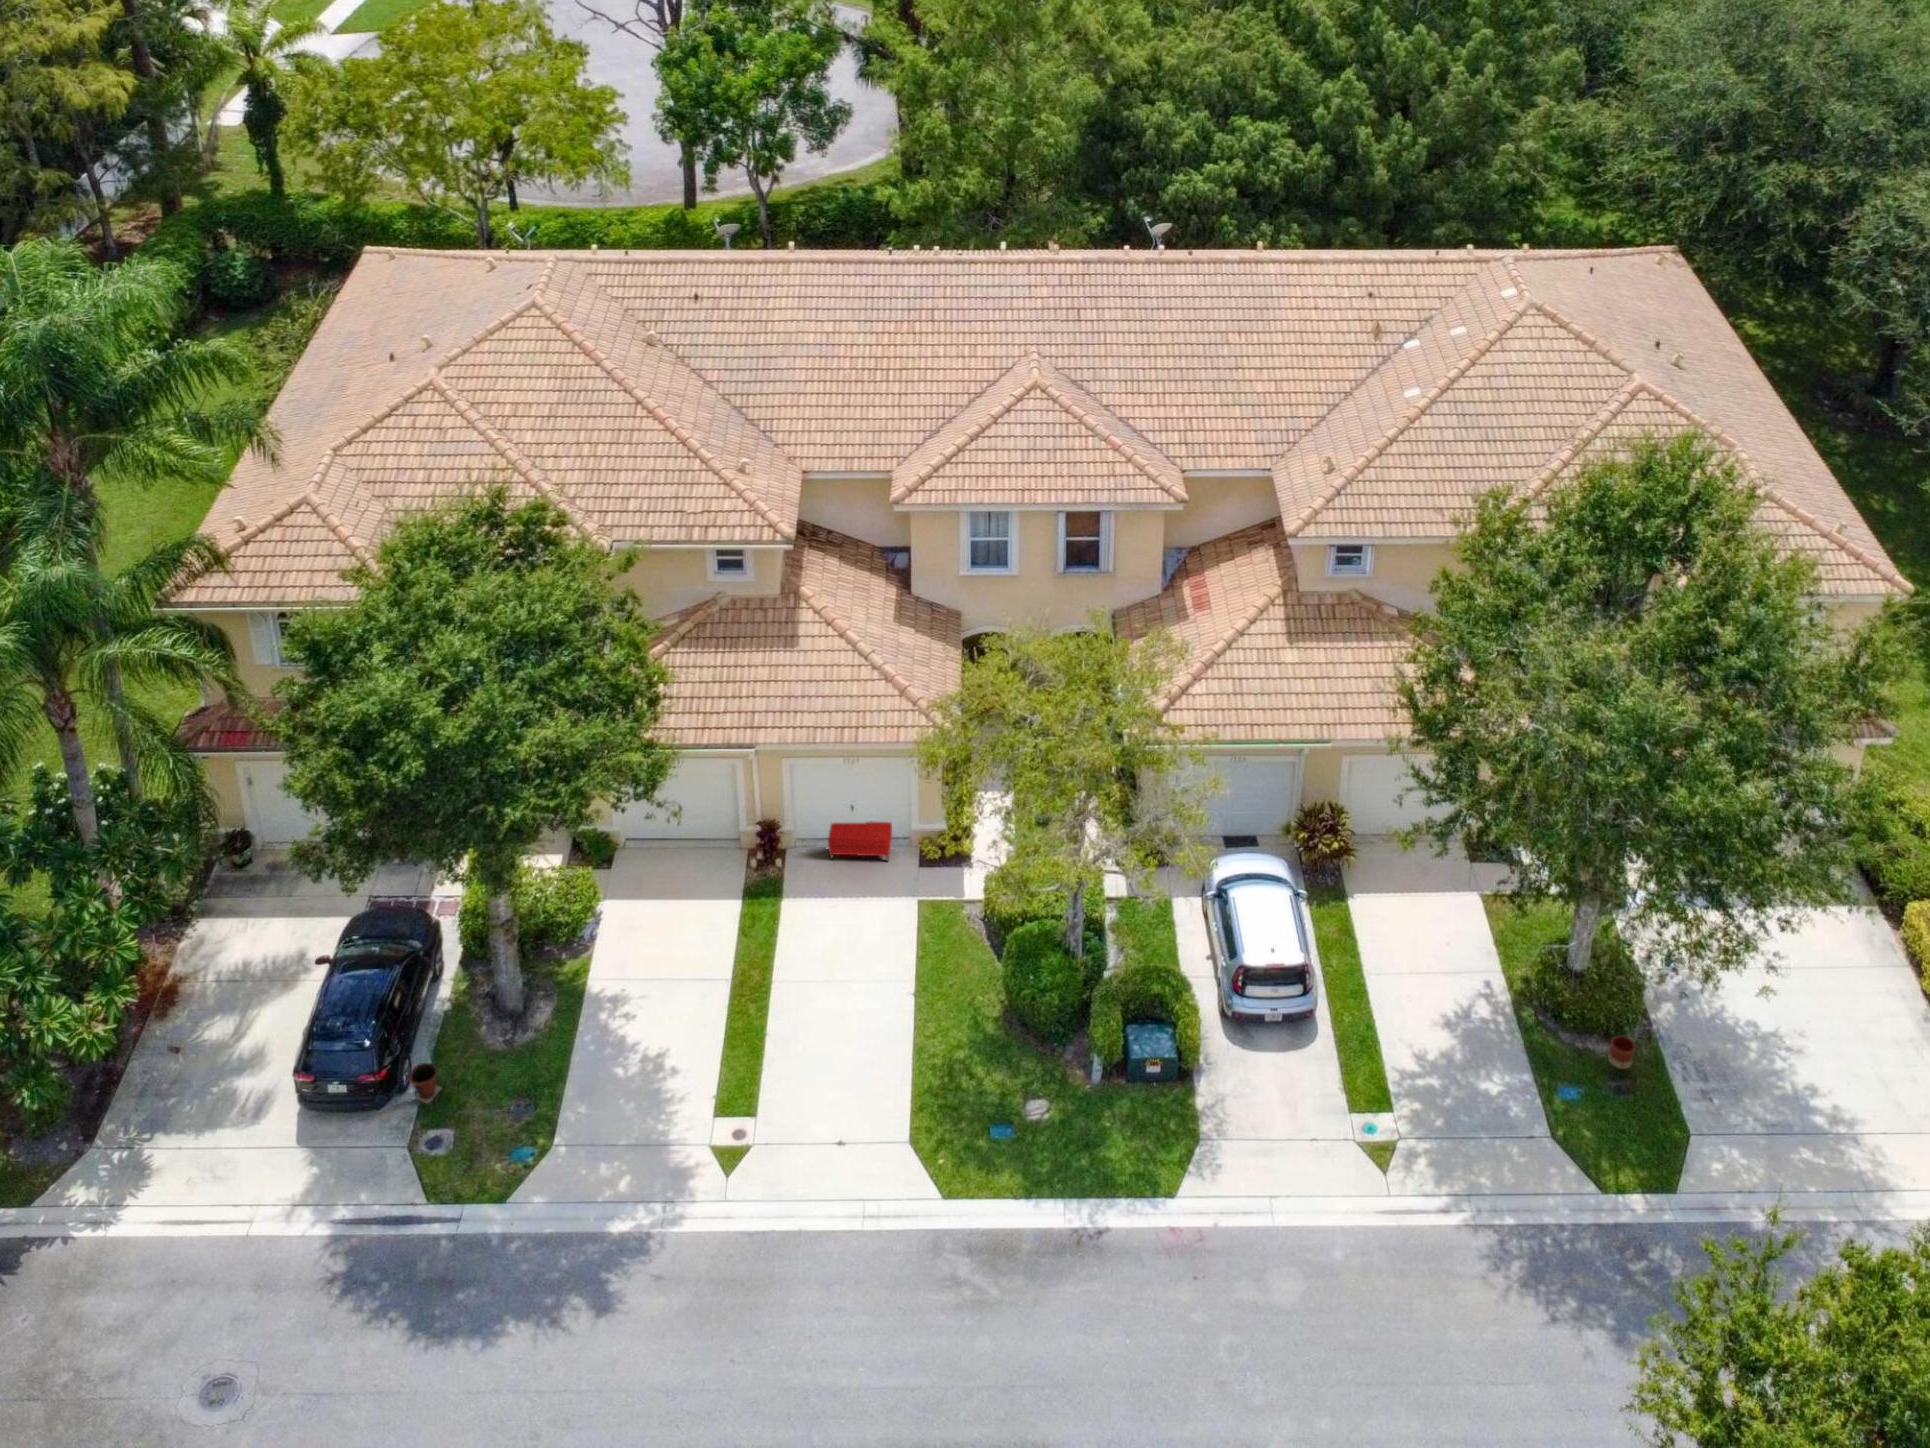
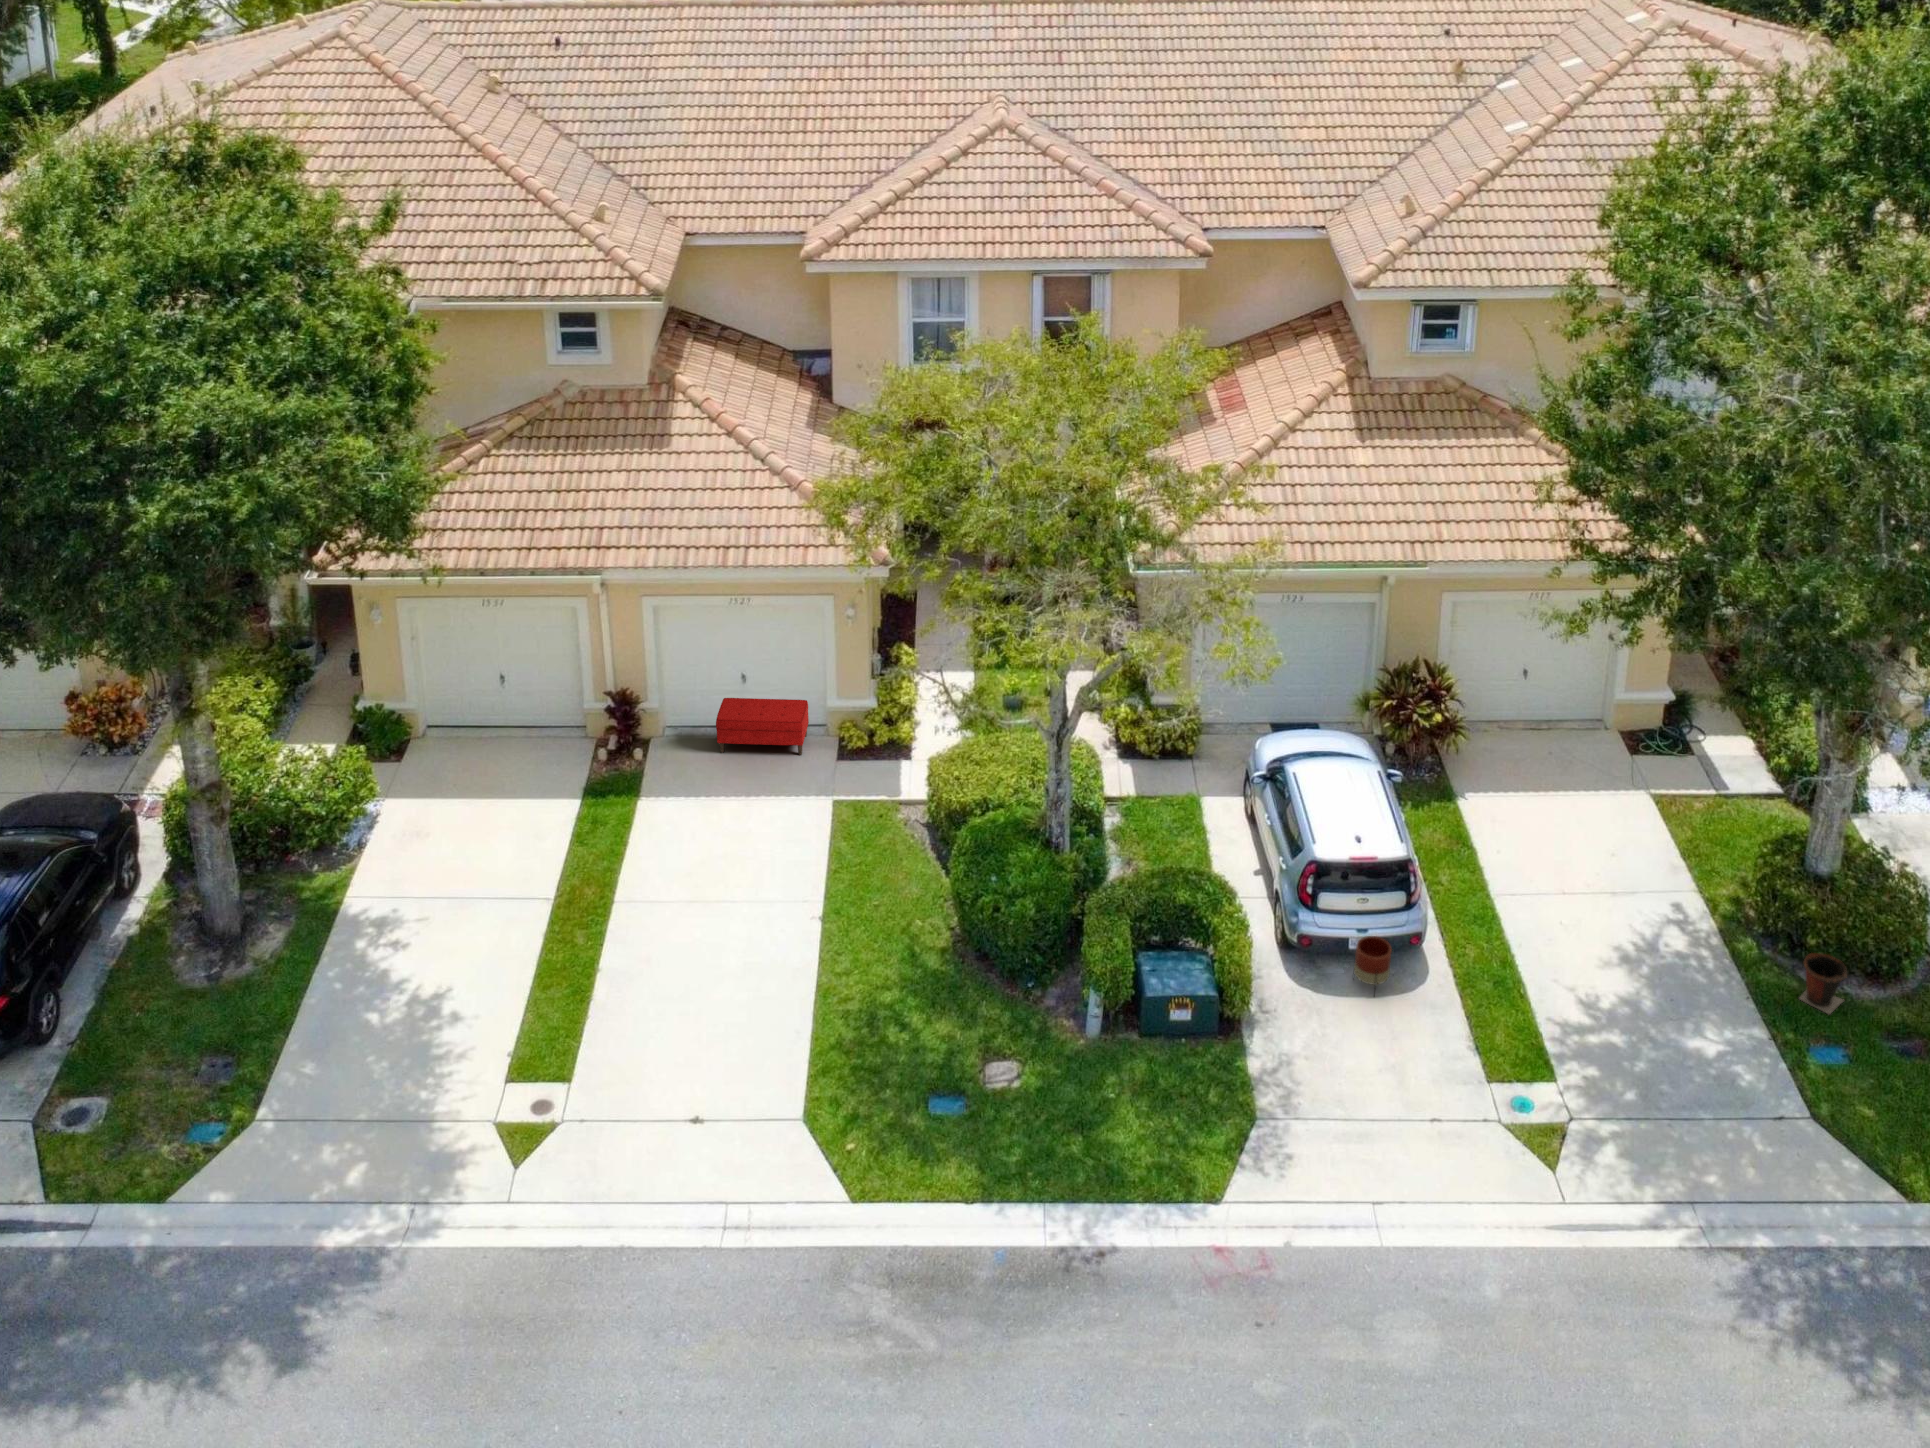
planter: present [1608,1036,1635,1069] -> present [1354,936,1392,985]
waste bin: present [409,1063,441,1104] -> present [1799,953,1847,1014]

